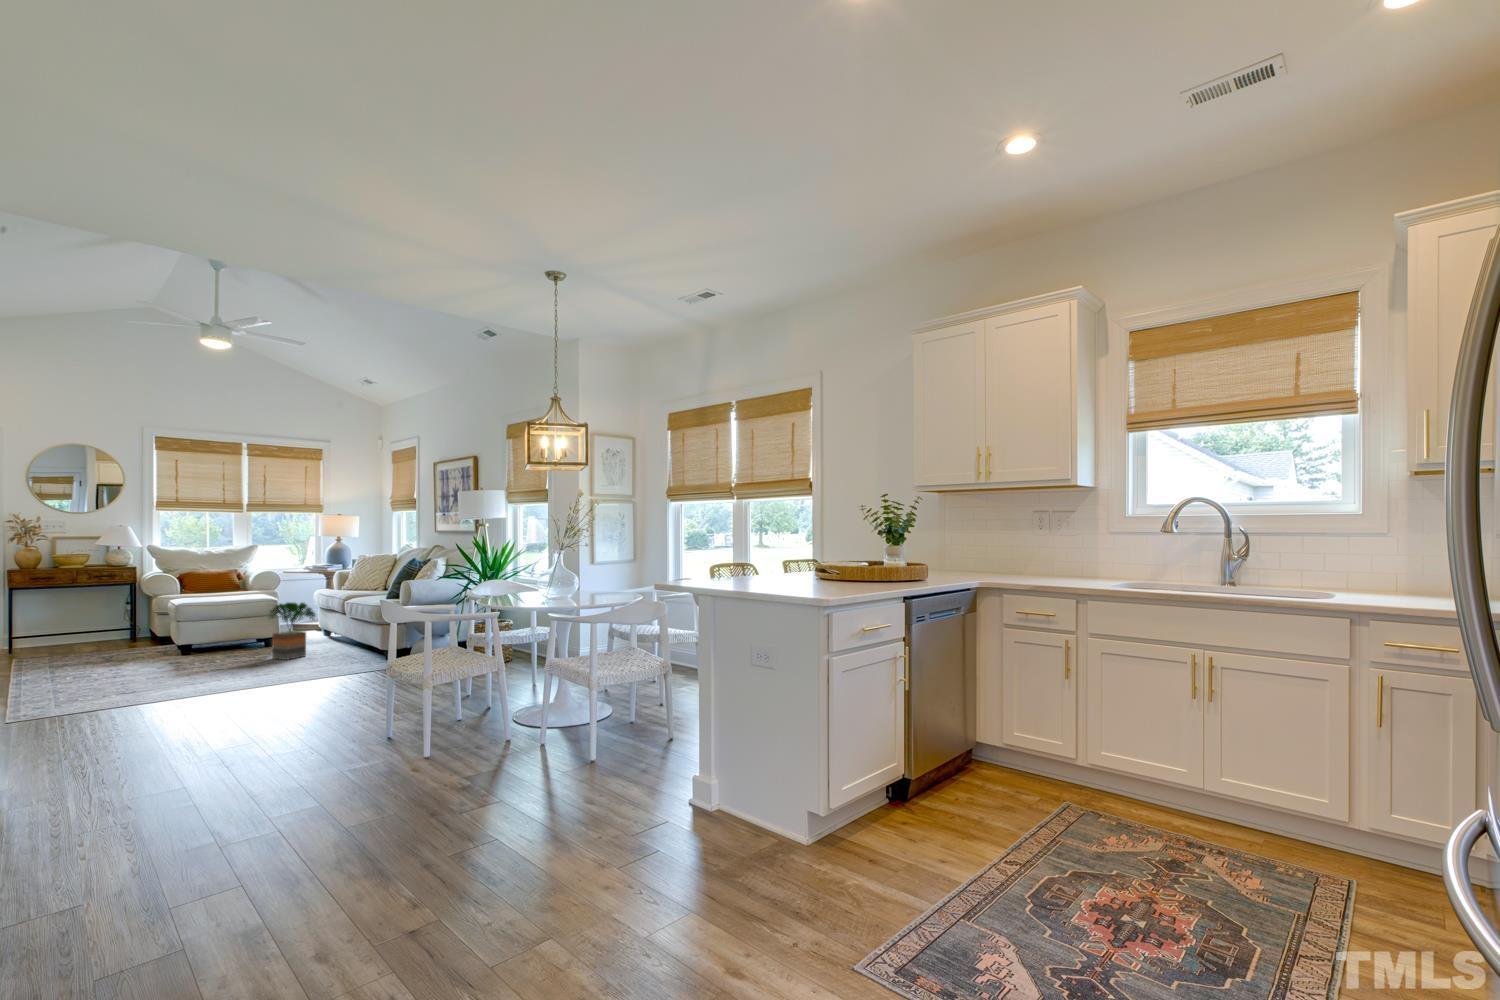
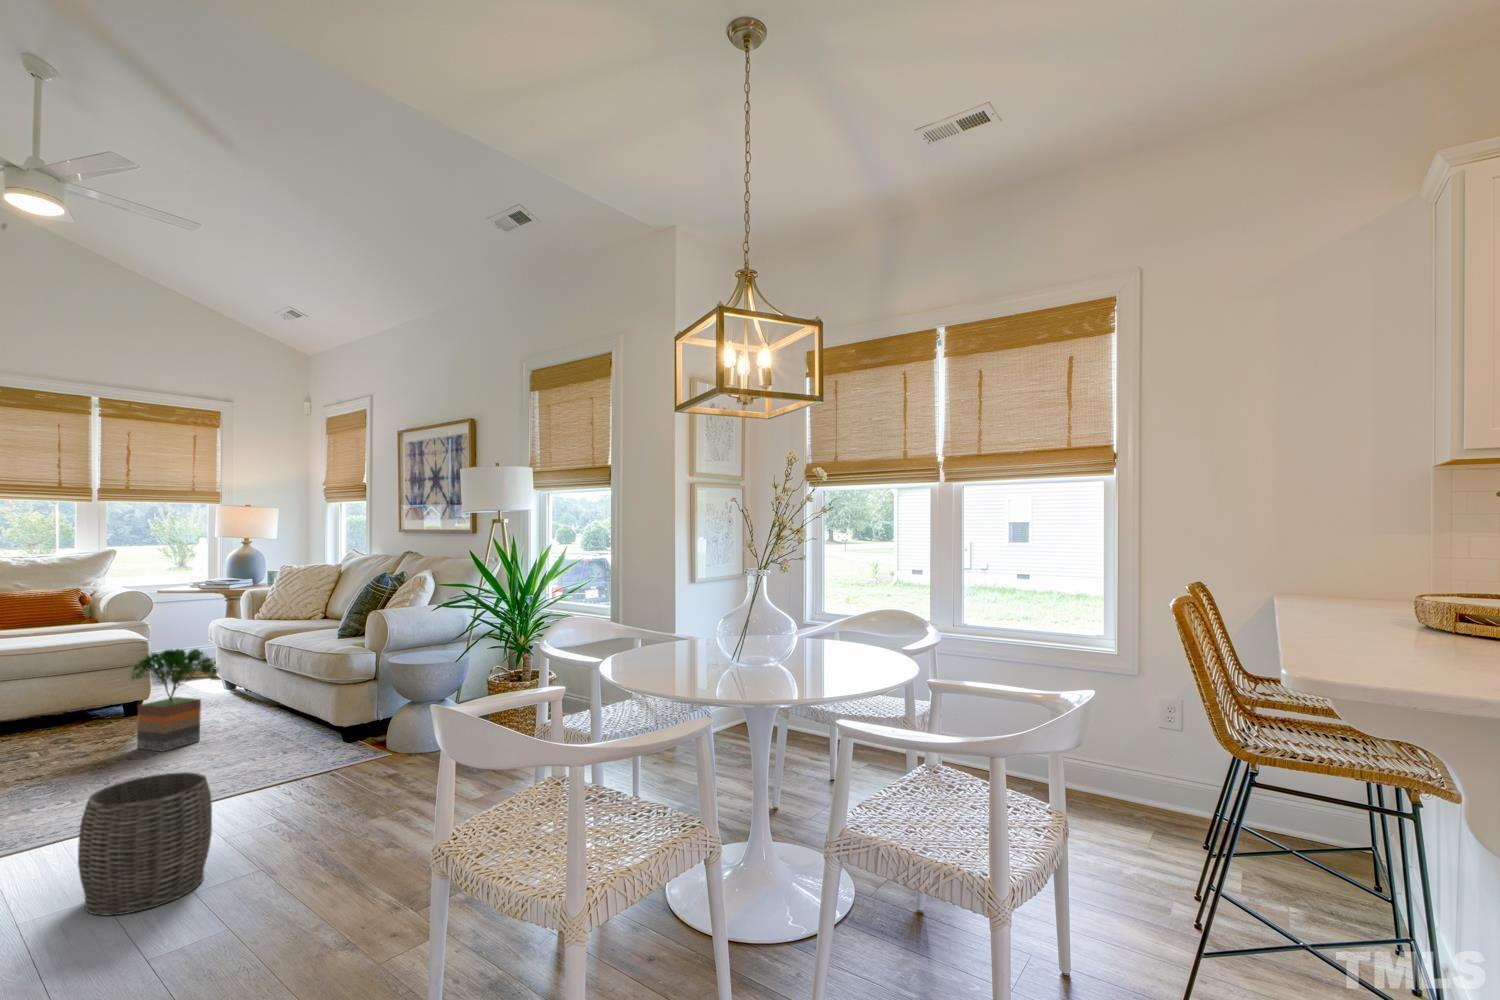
woven basket: none [249,651,306,708] -> present [78,772,212,916]

